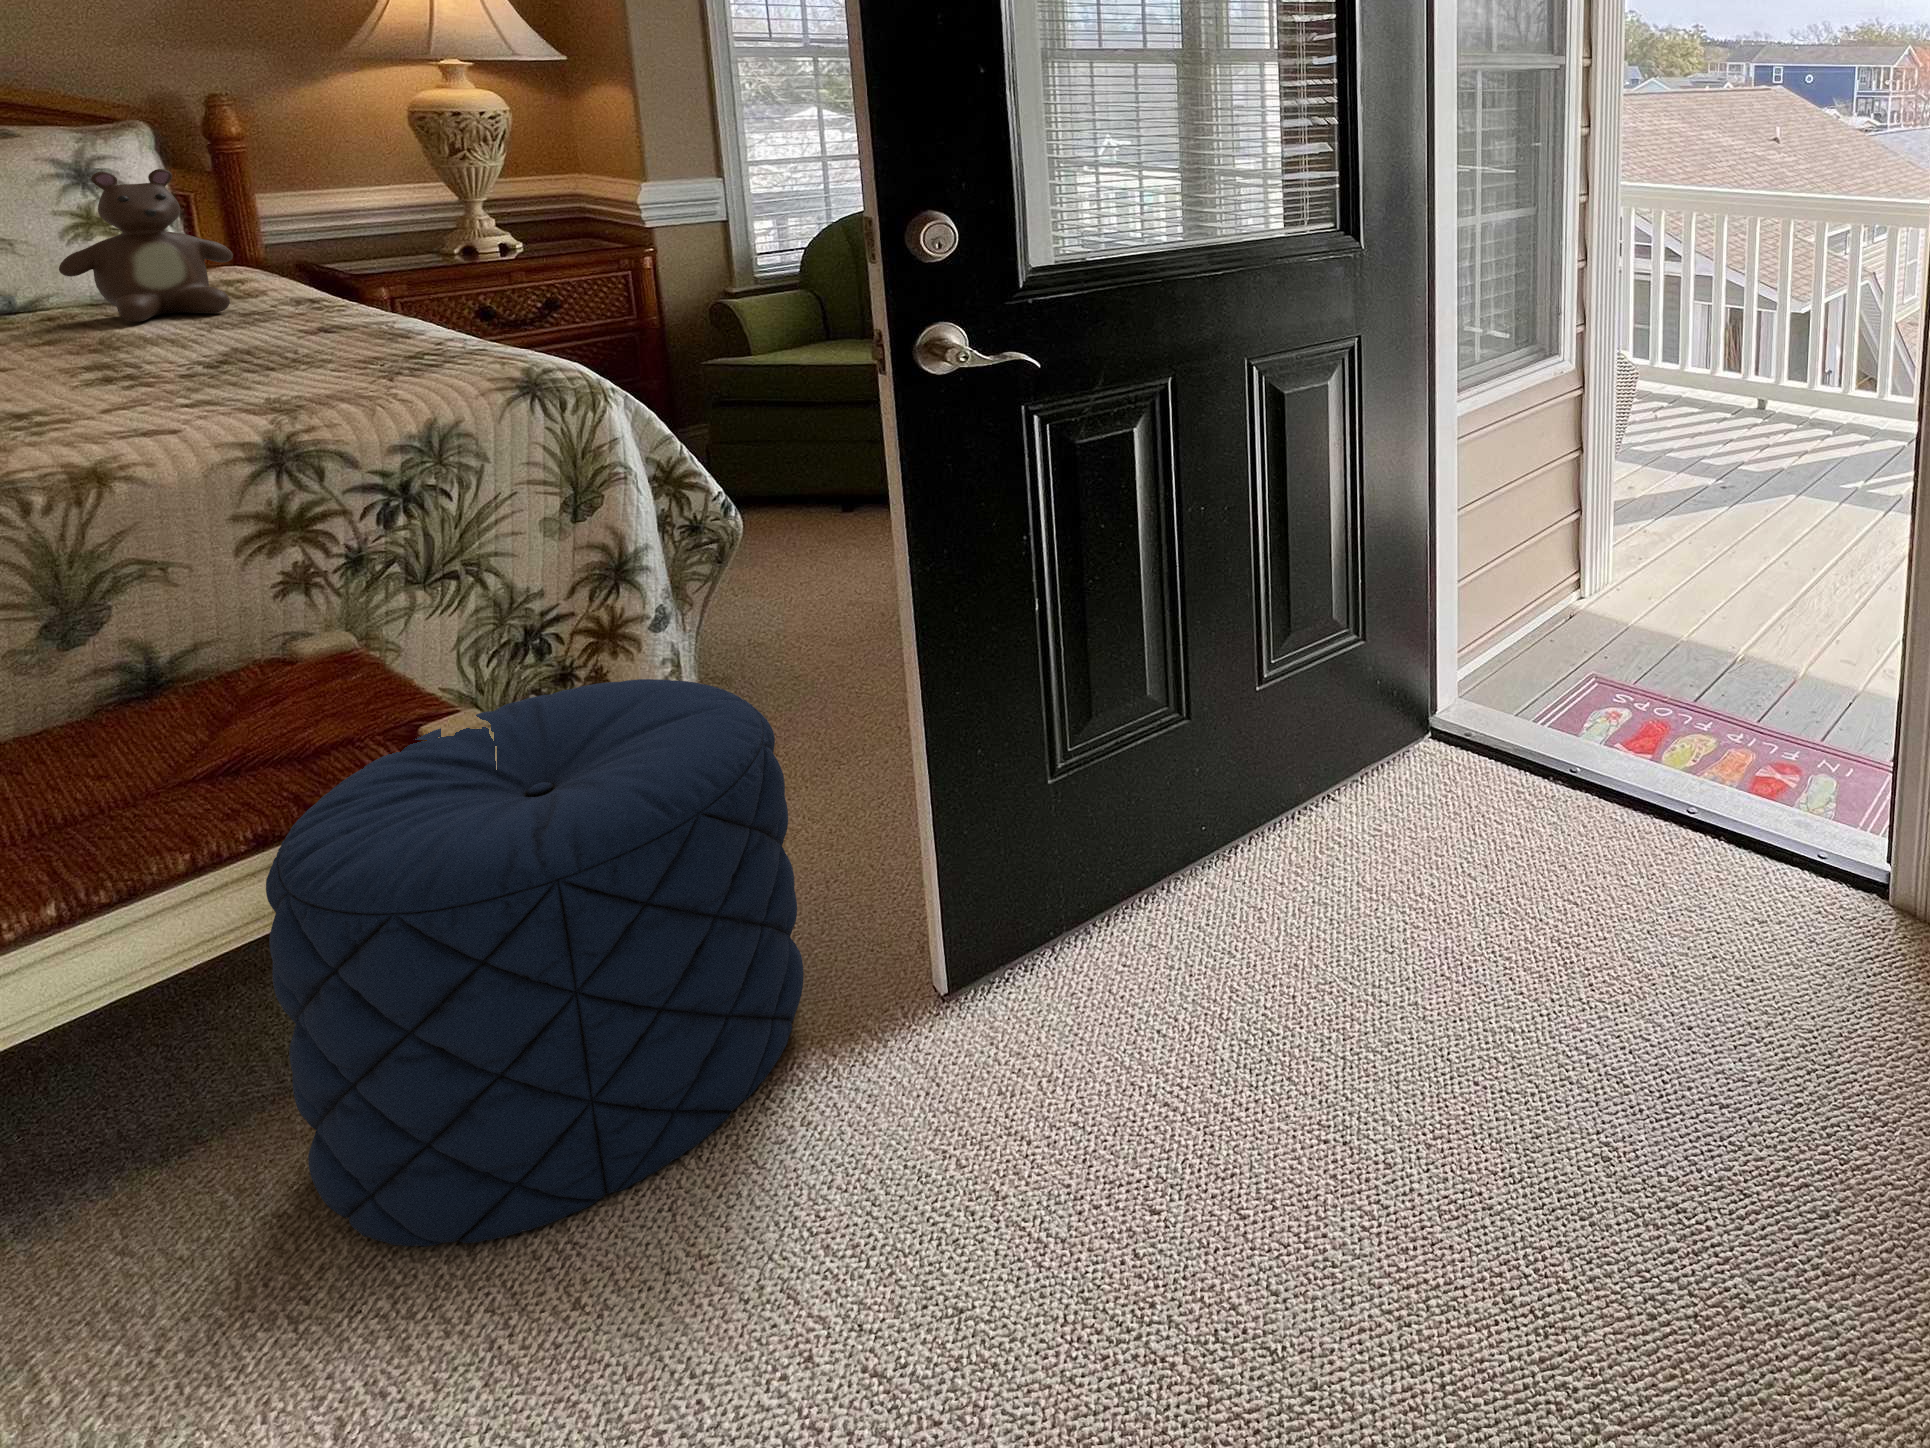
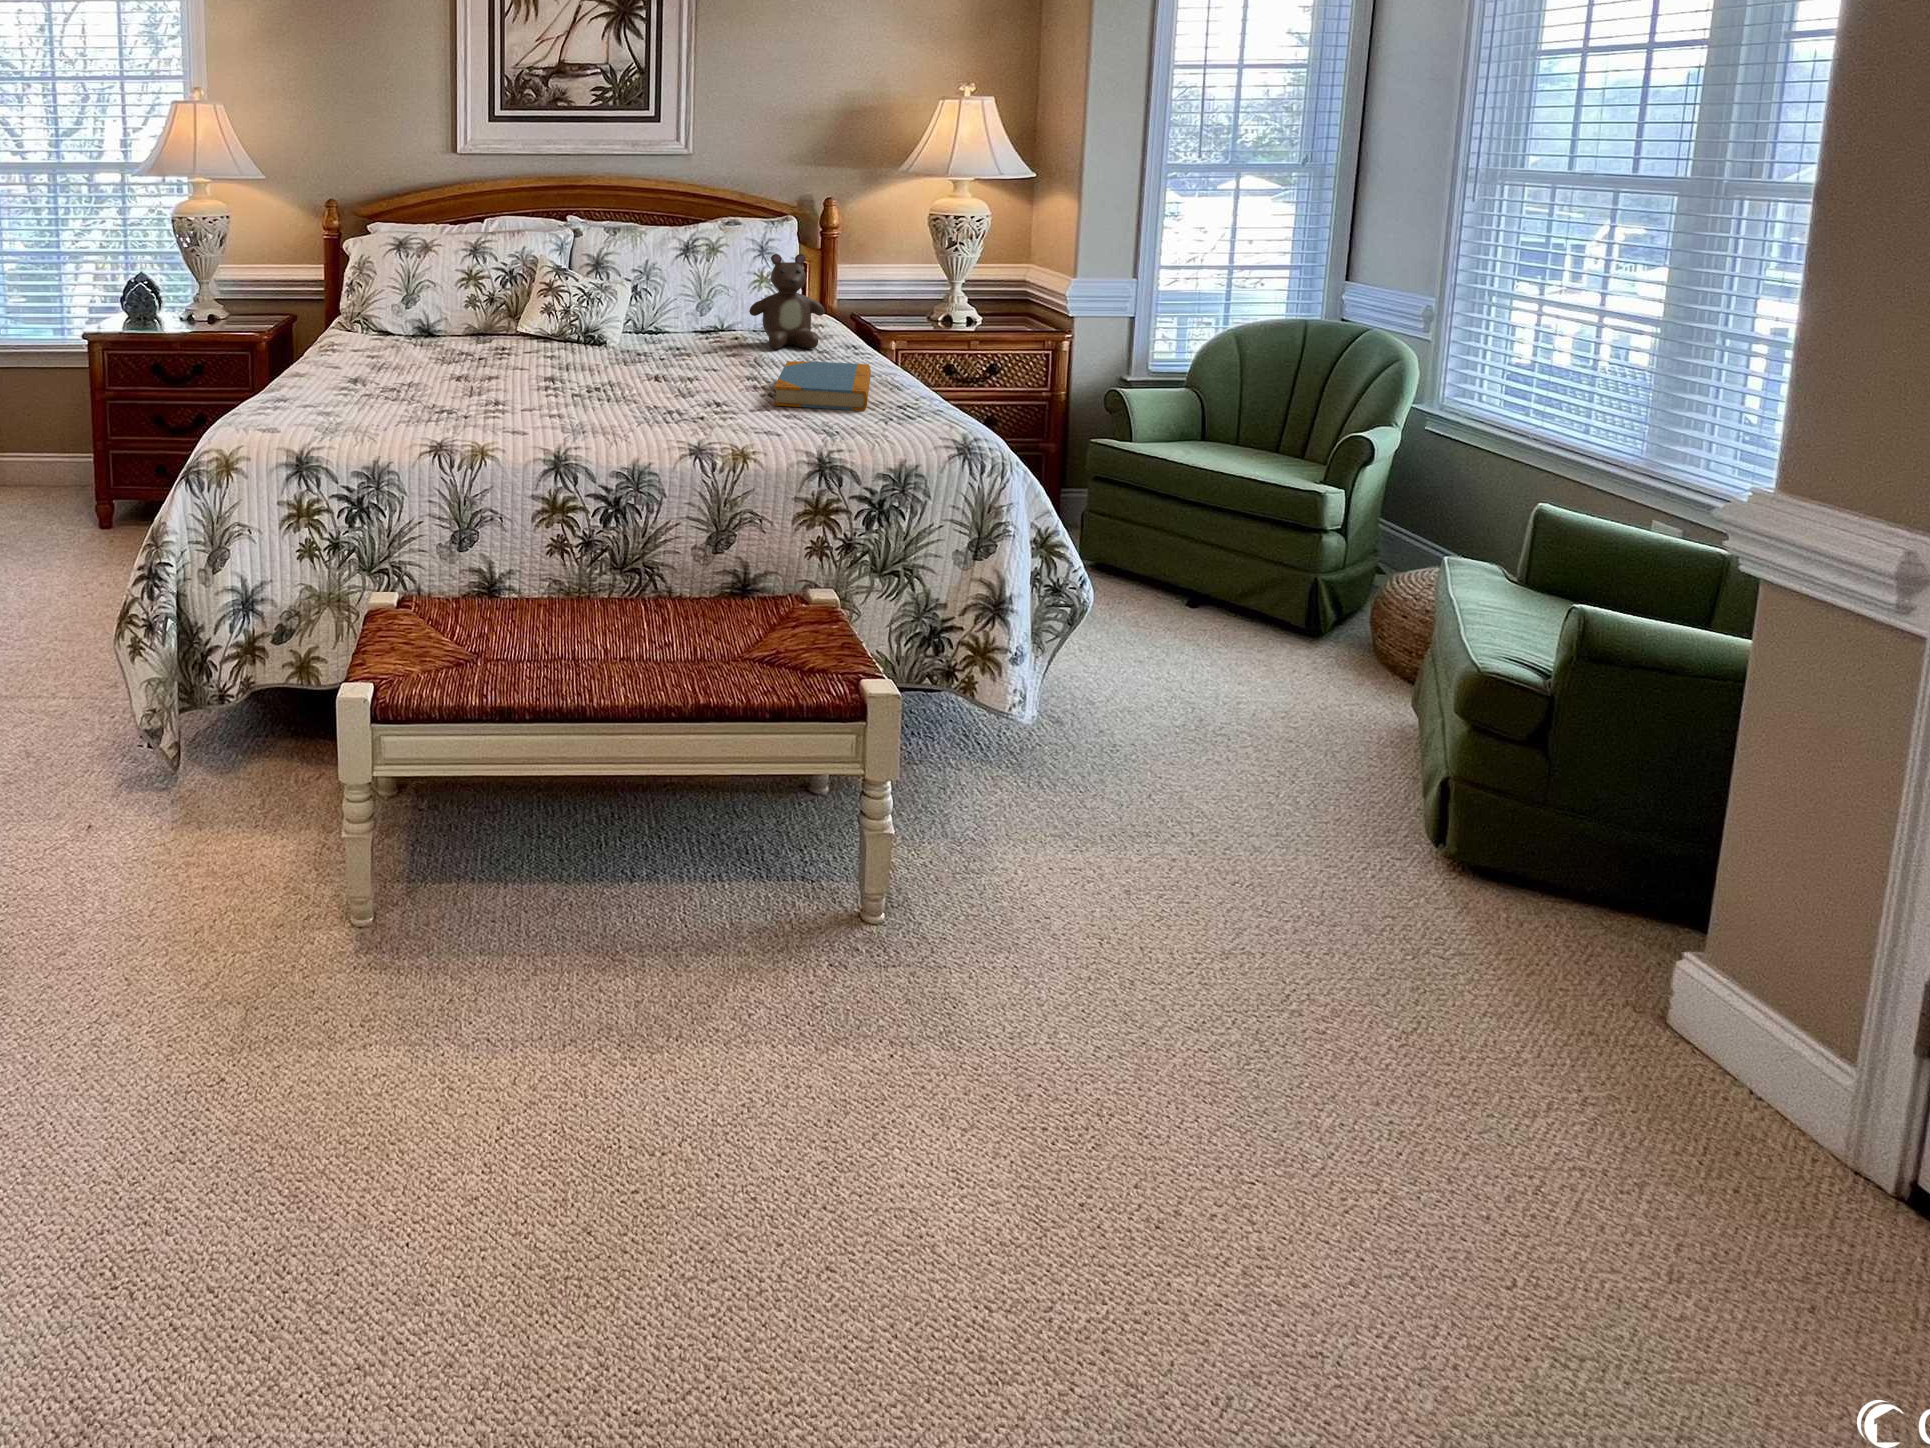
book: none [147,312,348,394] -> present [774,361,871,411]
pouf: present [266,679,803,1247] -> none [759,687,1080,1098]

